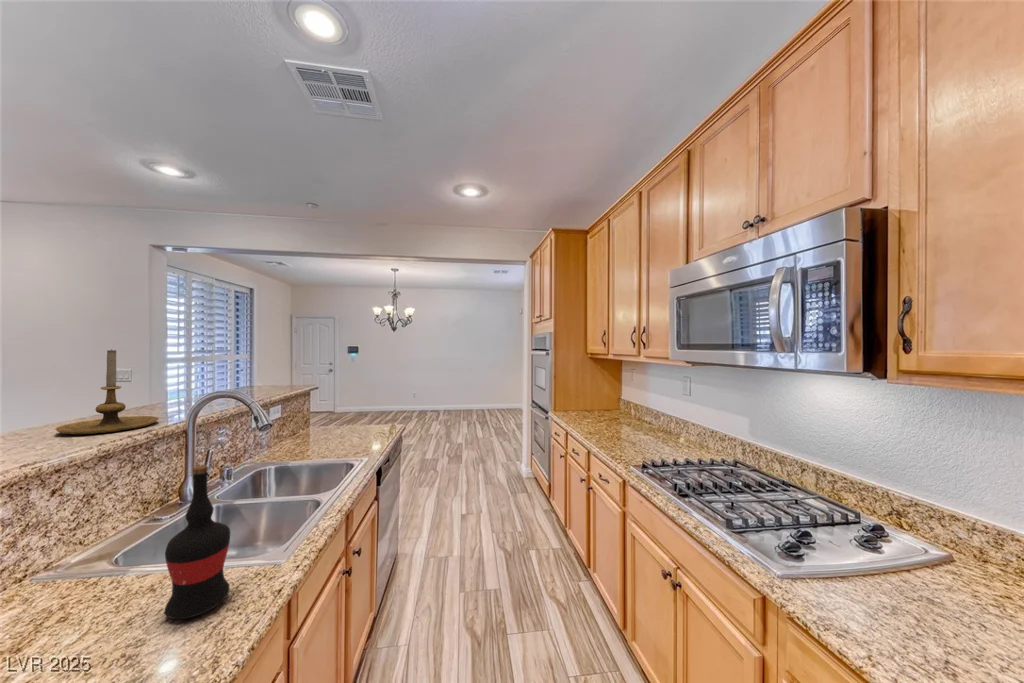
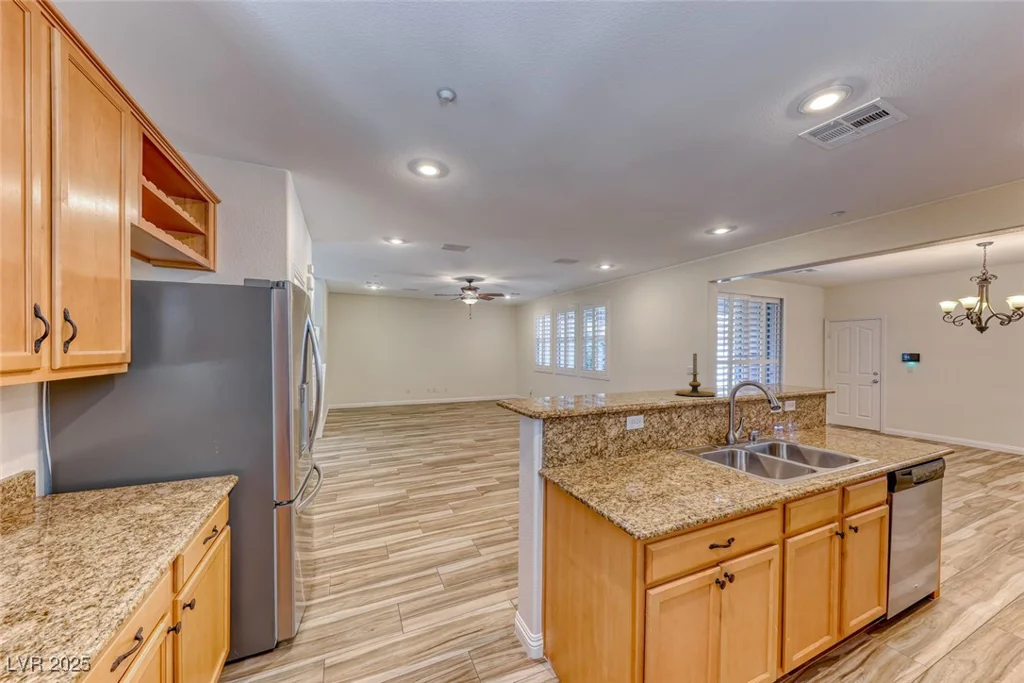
wine bottle: present [164,465,230,619] -> none [721,410,748,480]

